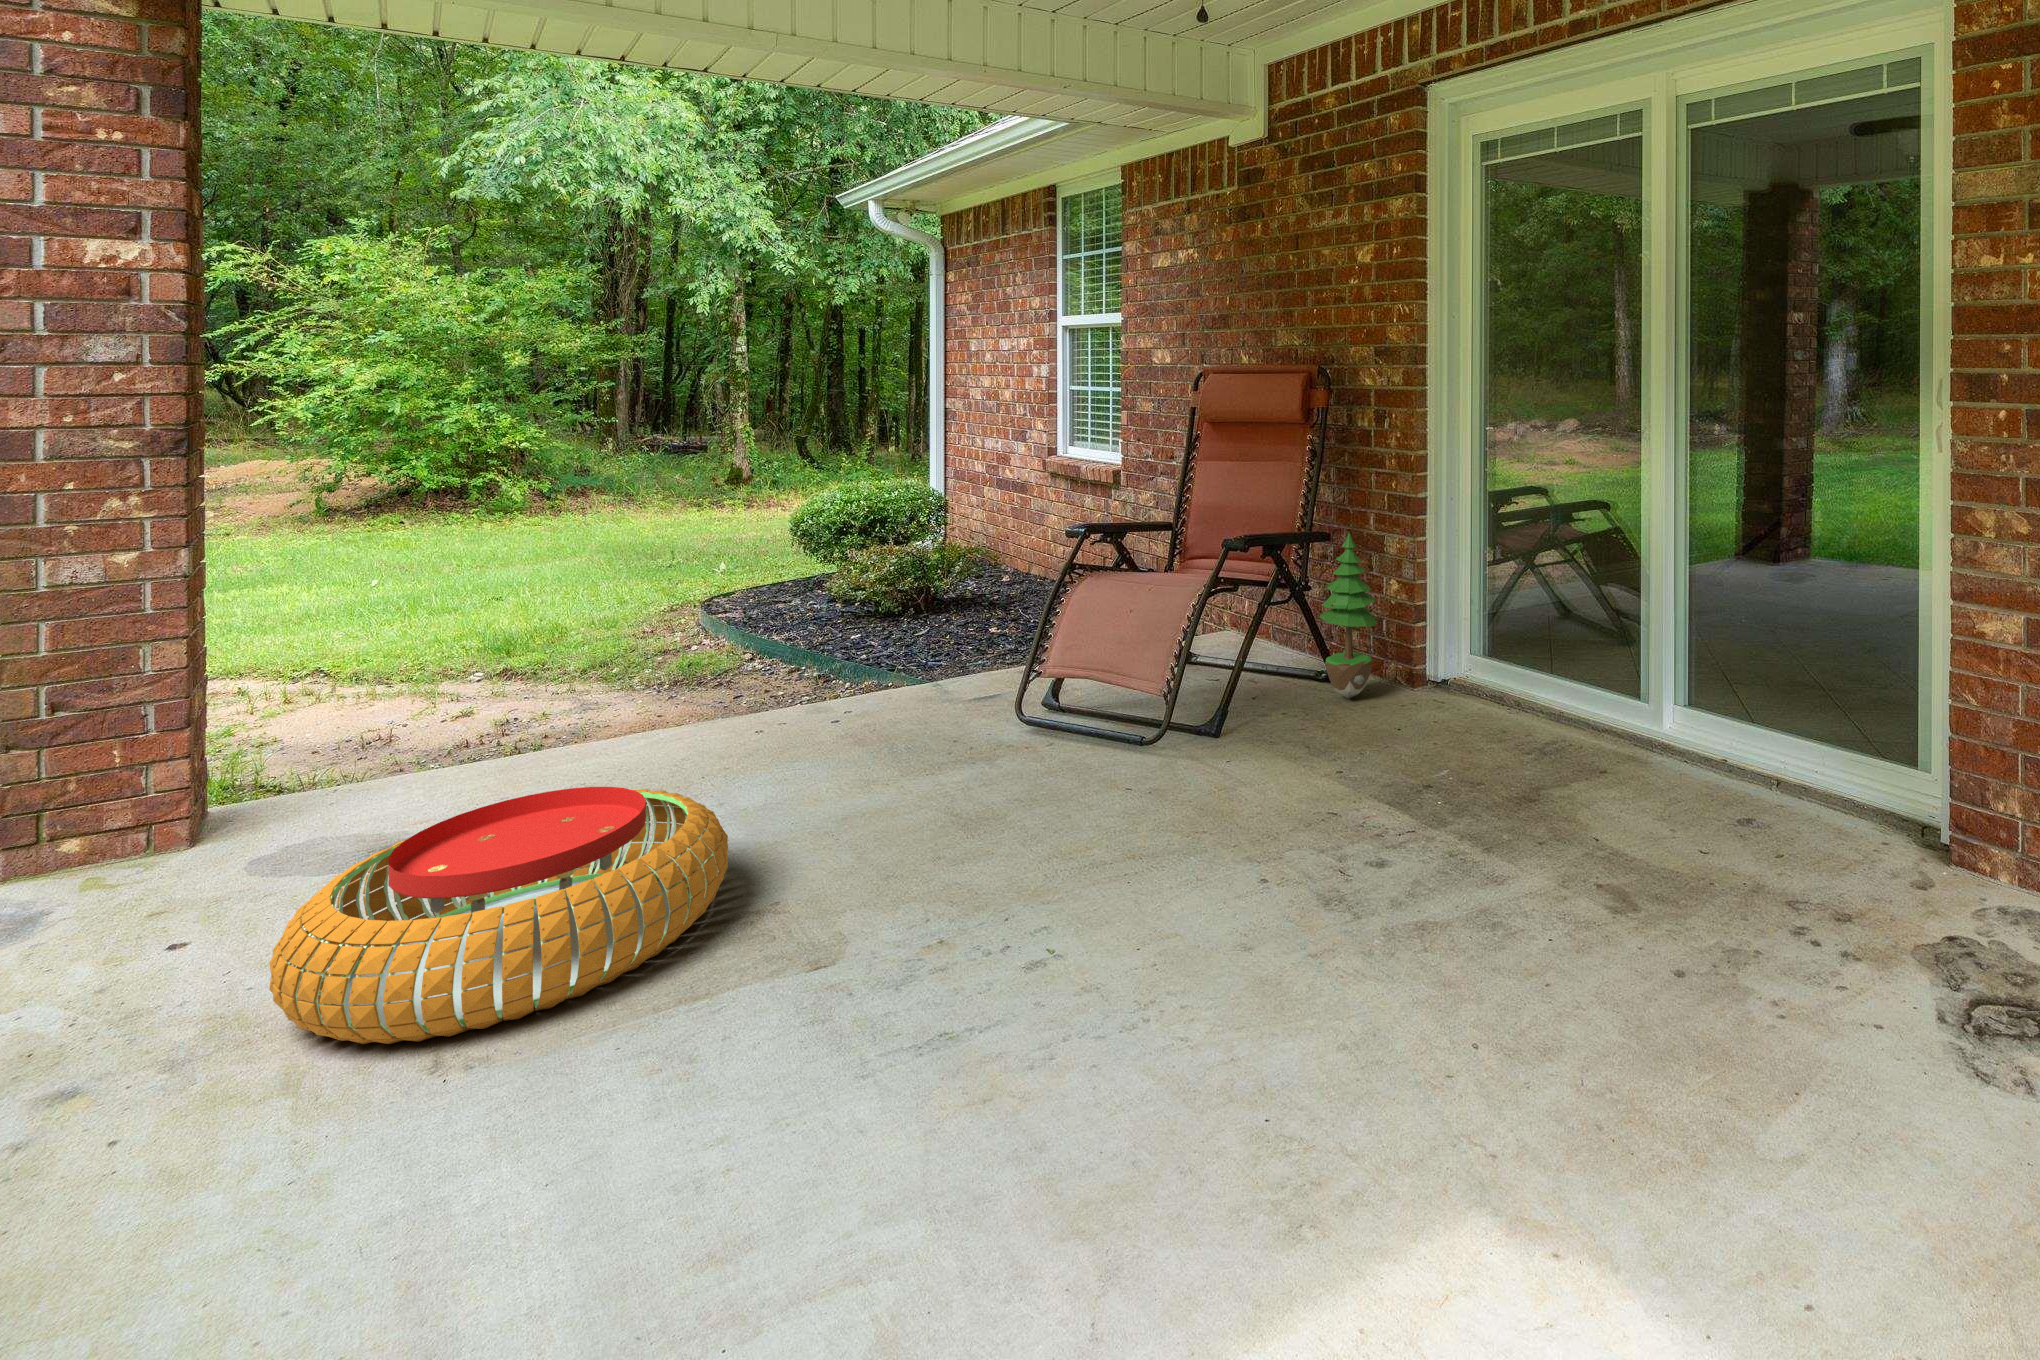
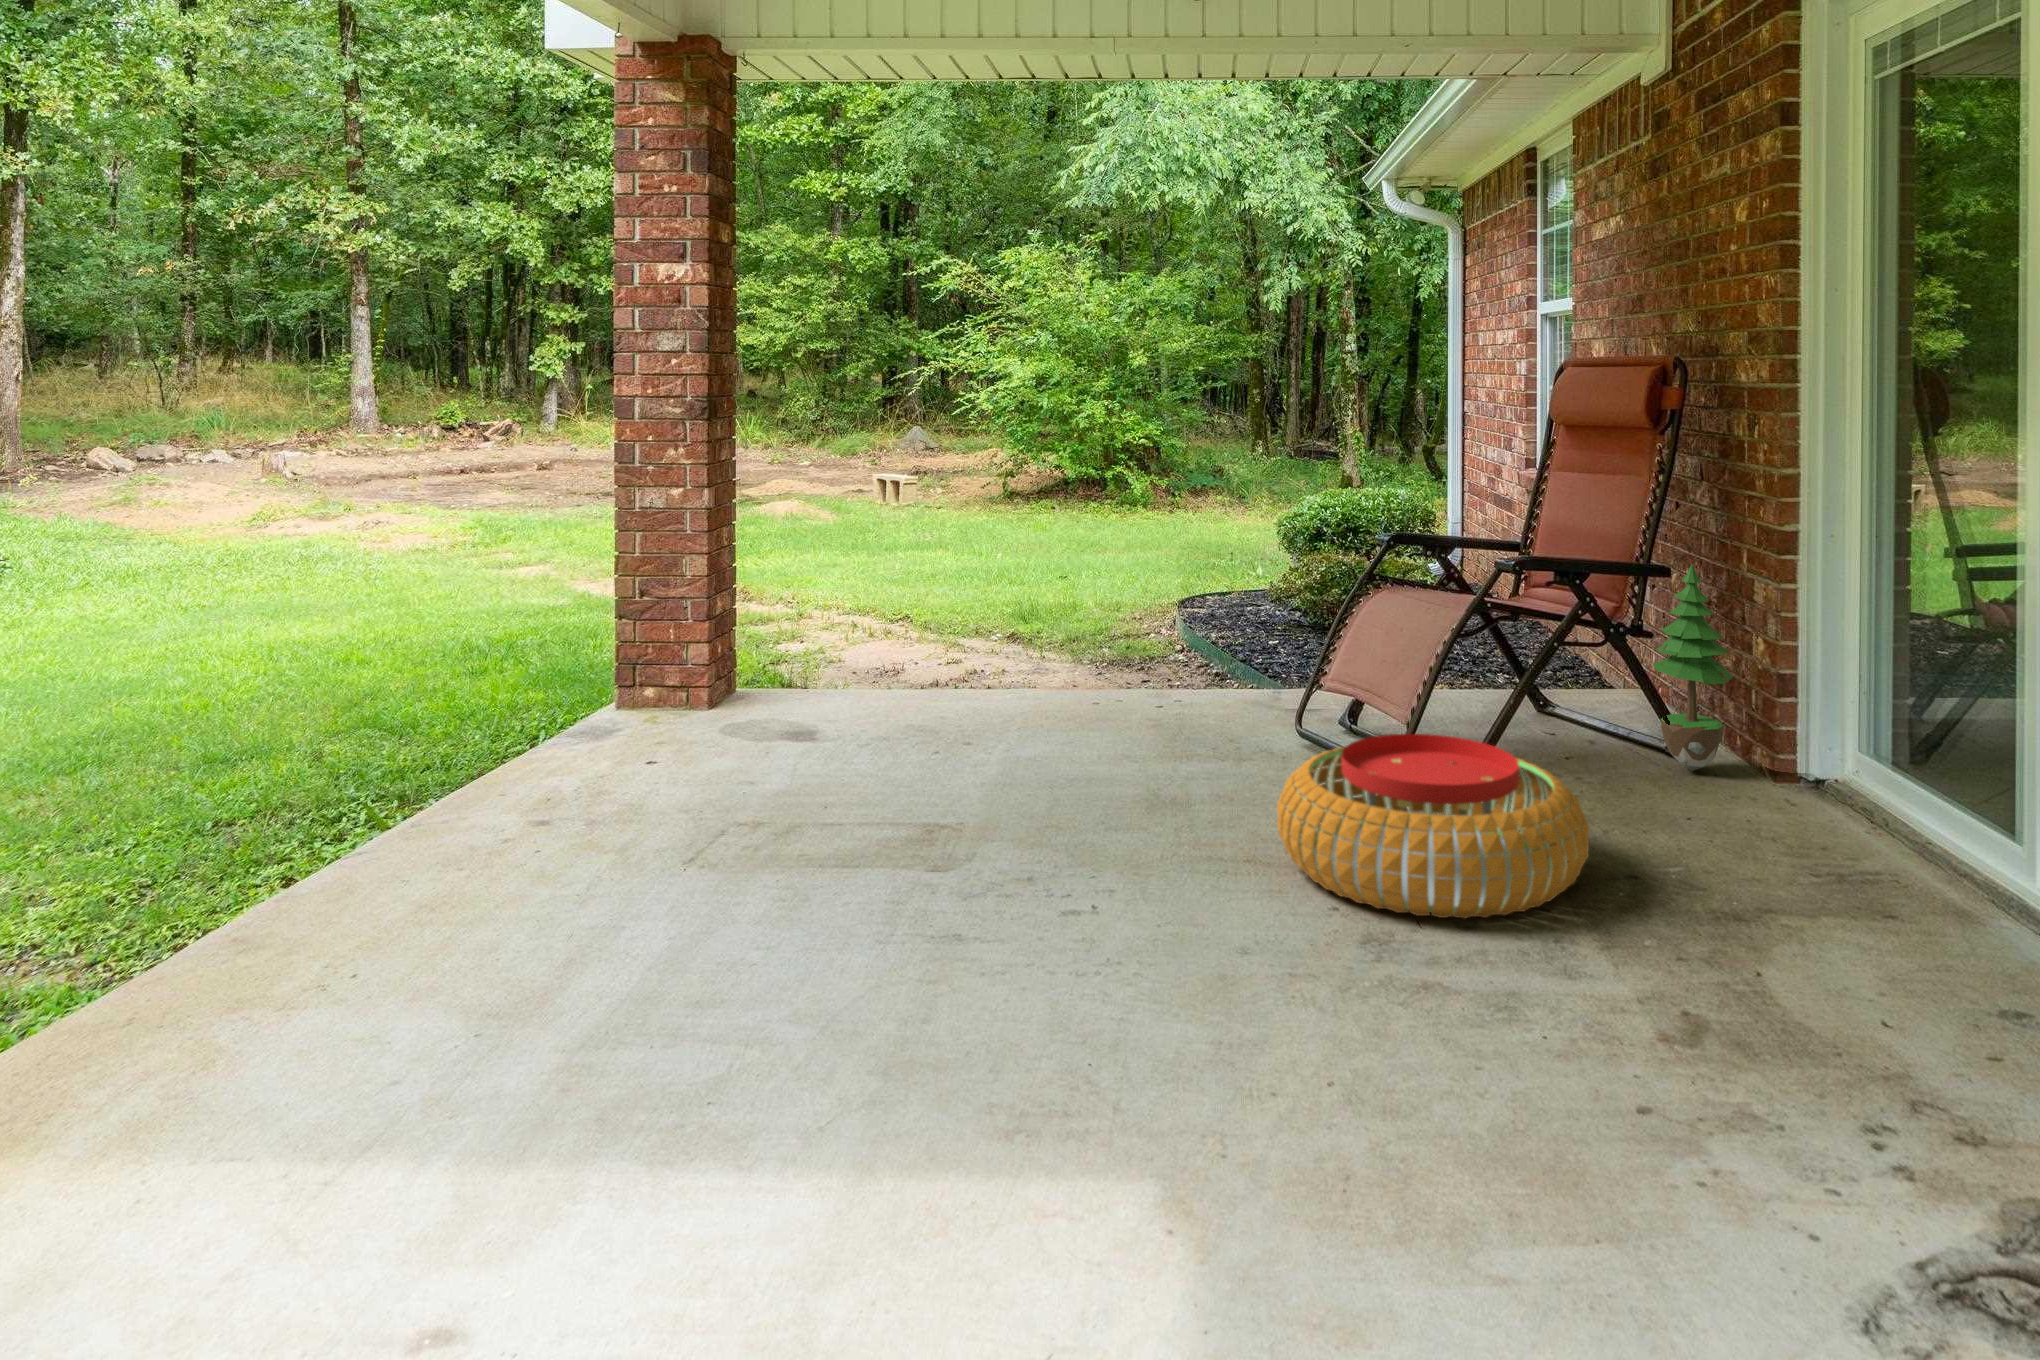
pouf: present [269,787,728,1044] -> present [1277,734,1589,918]

